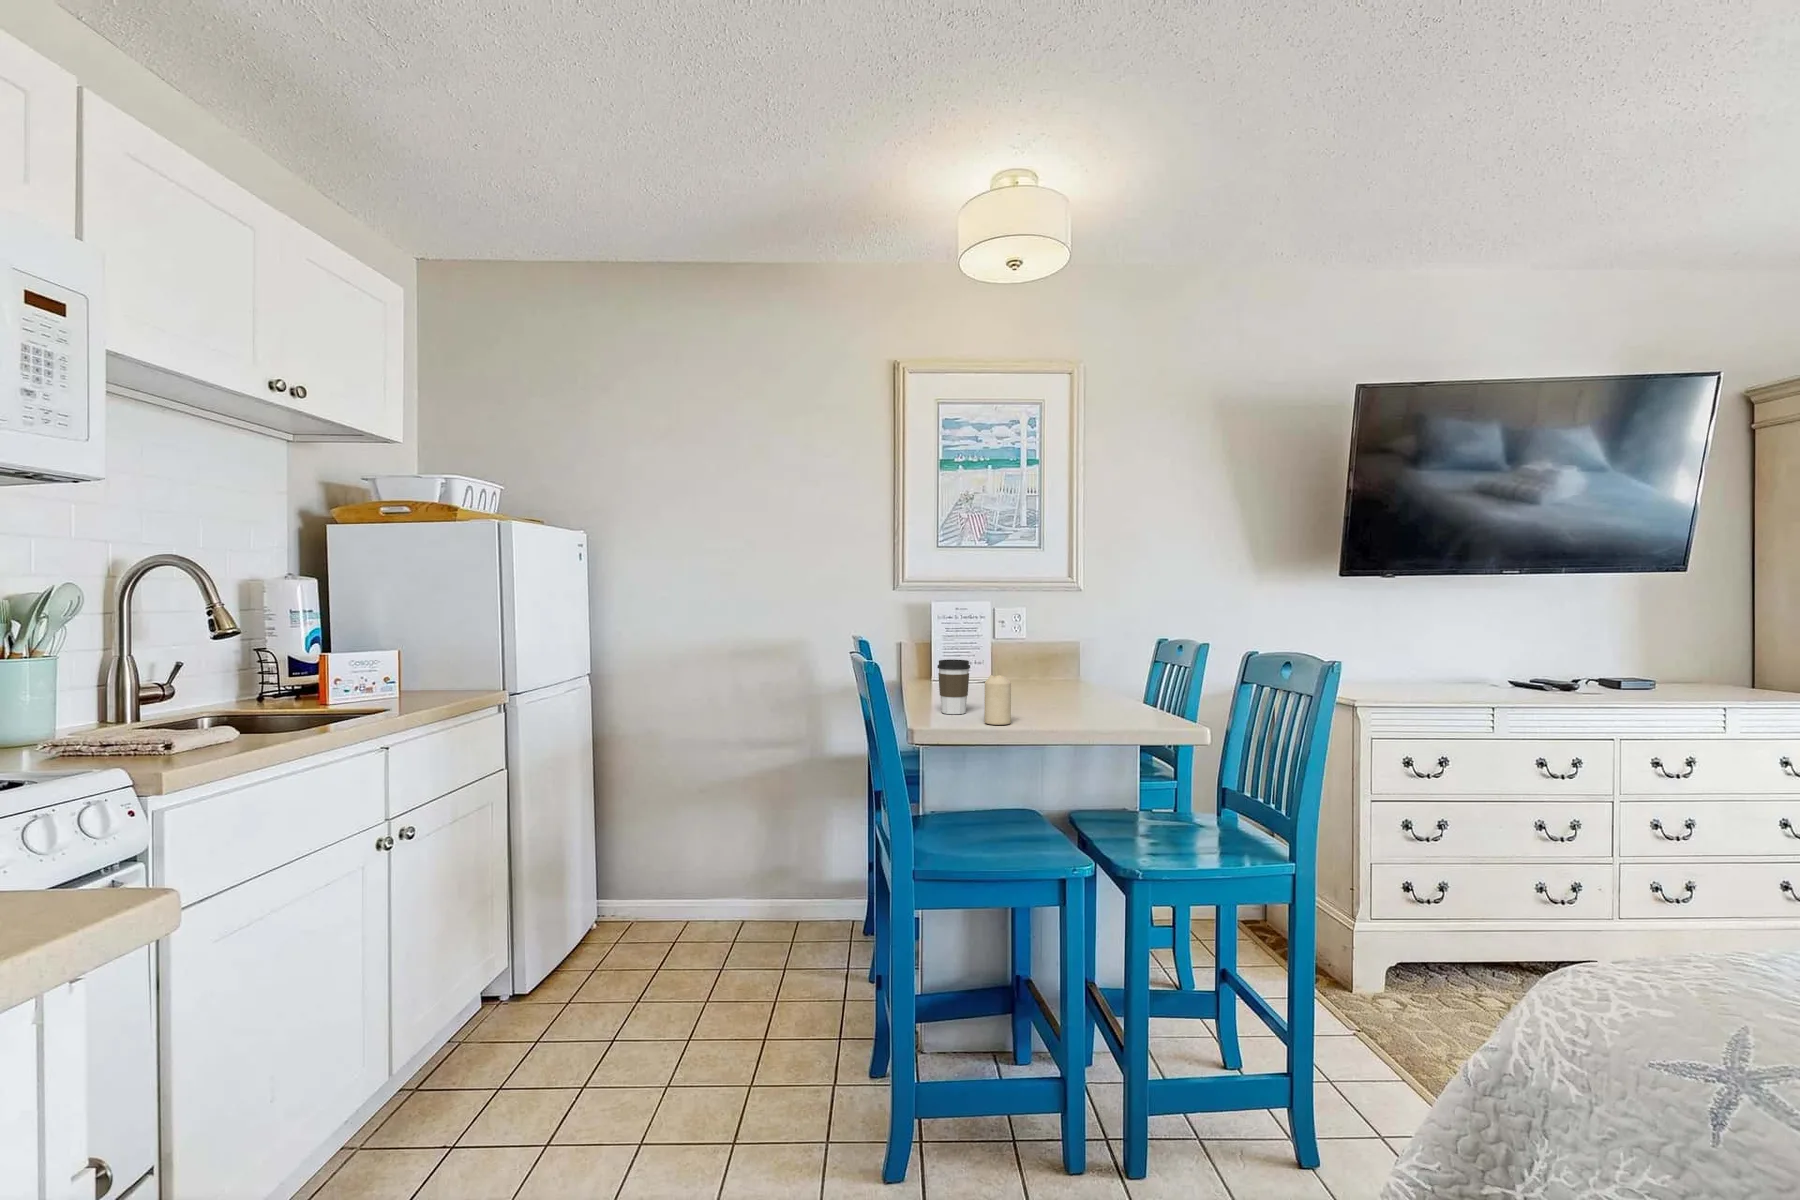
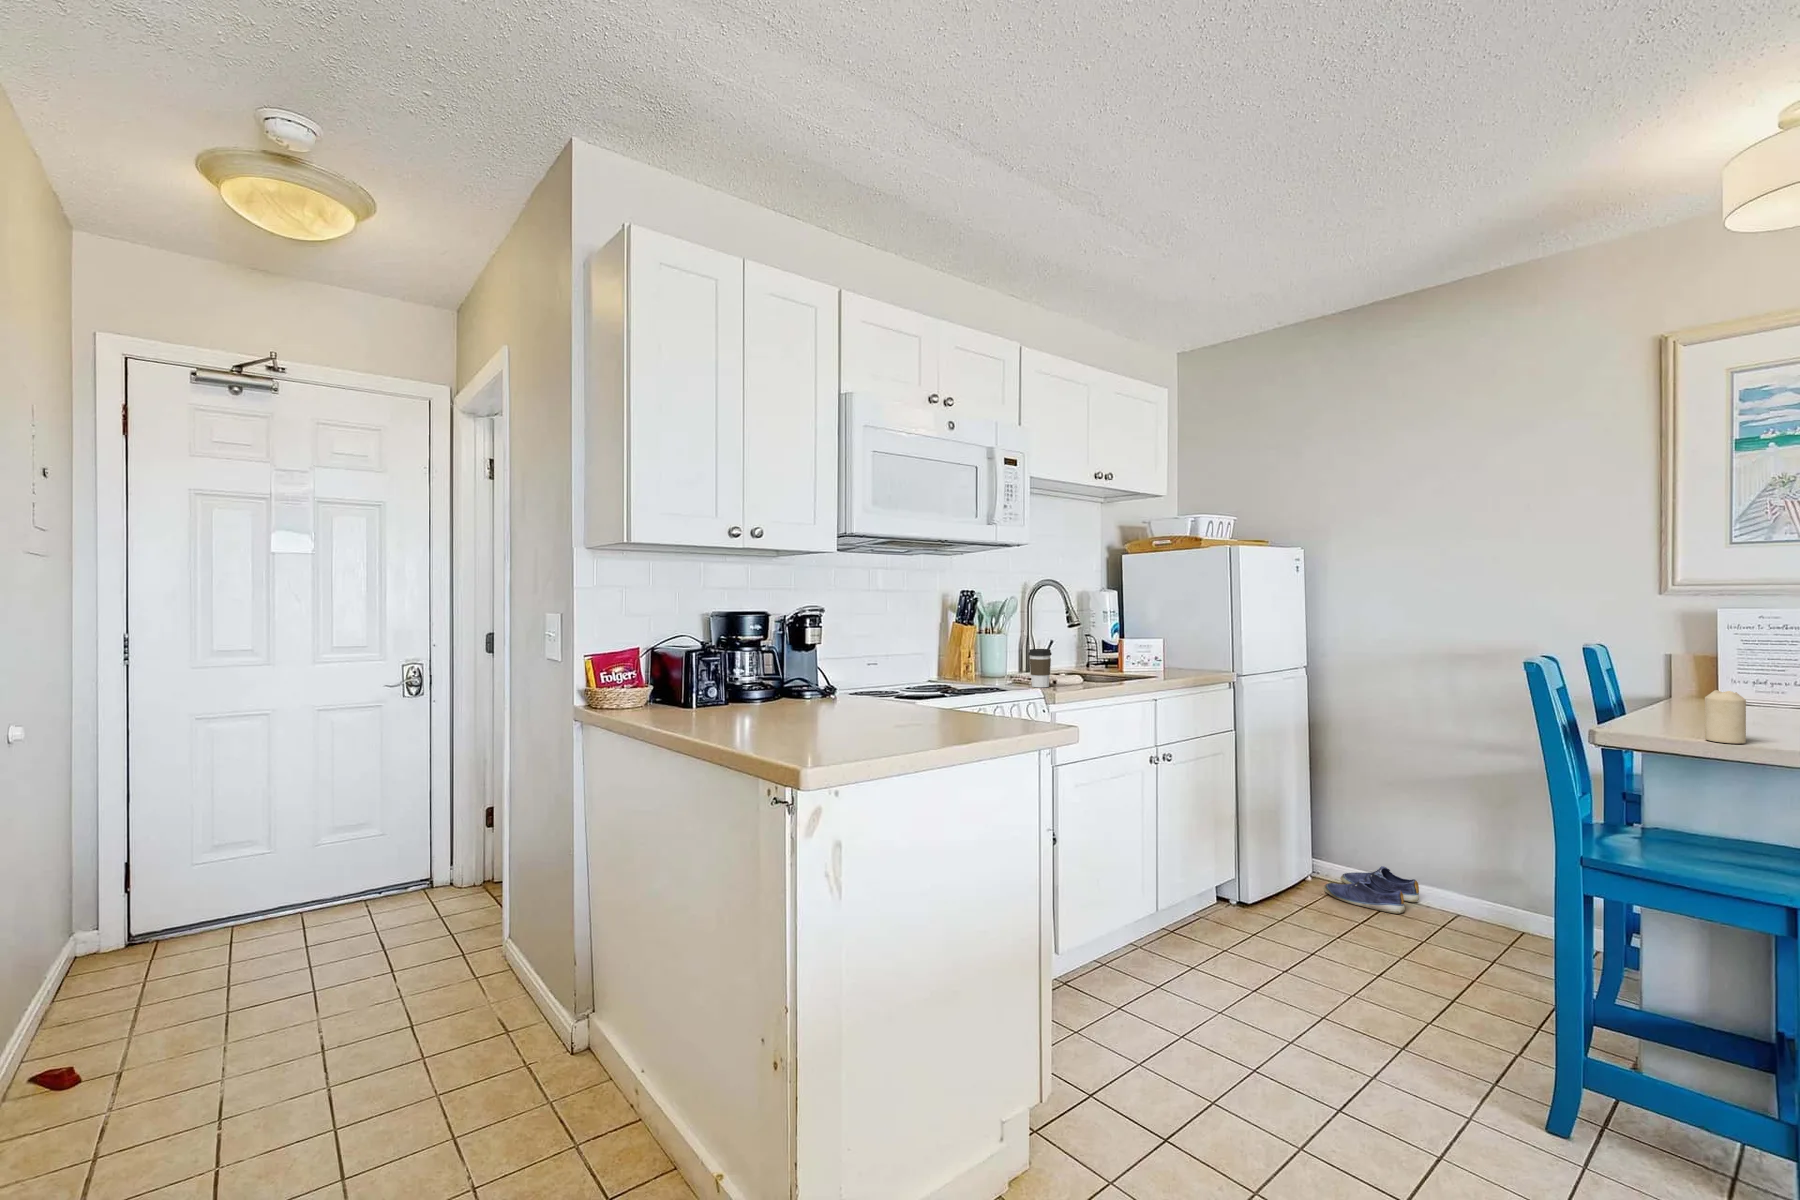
coffee cup: present [937,659,970,714] -> present [1029,649,1052,687]
shoe: none [611,901,708,958] -> present [1323,866,1419,914]

